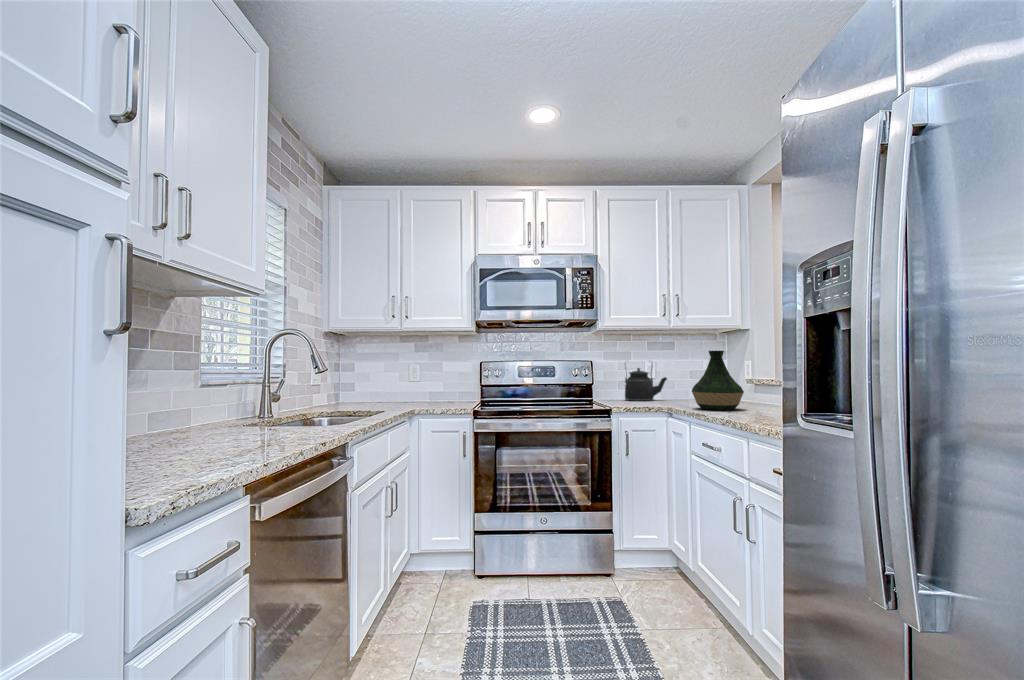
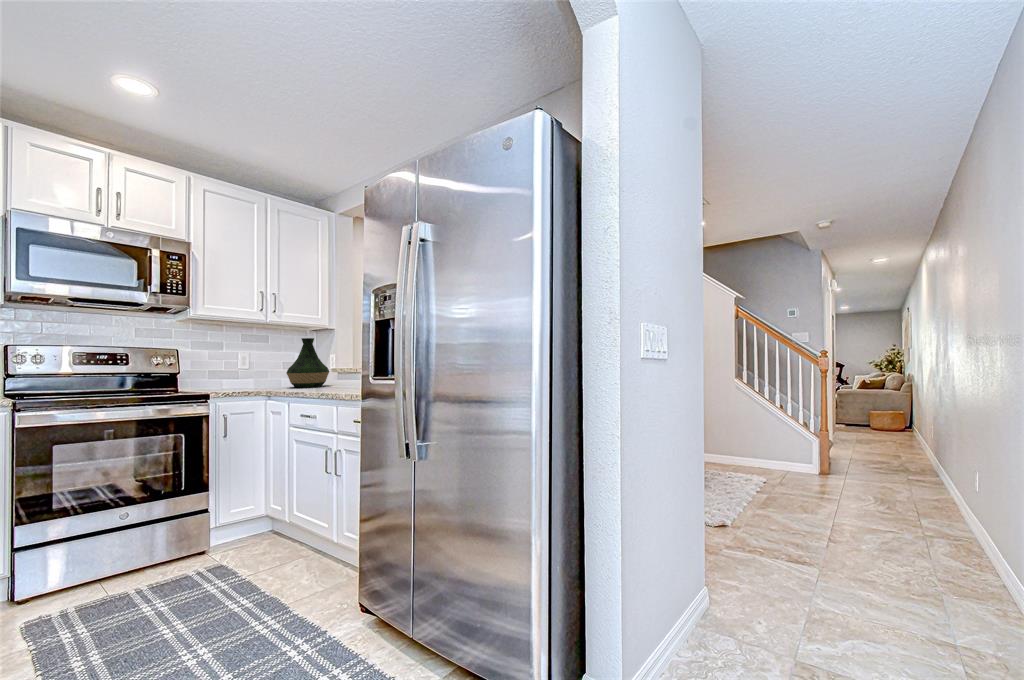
kettle: present [625,363,667,401] -> none [214,347,260,386]

